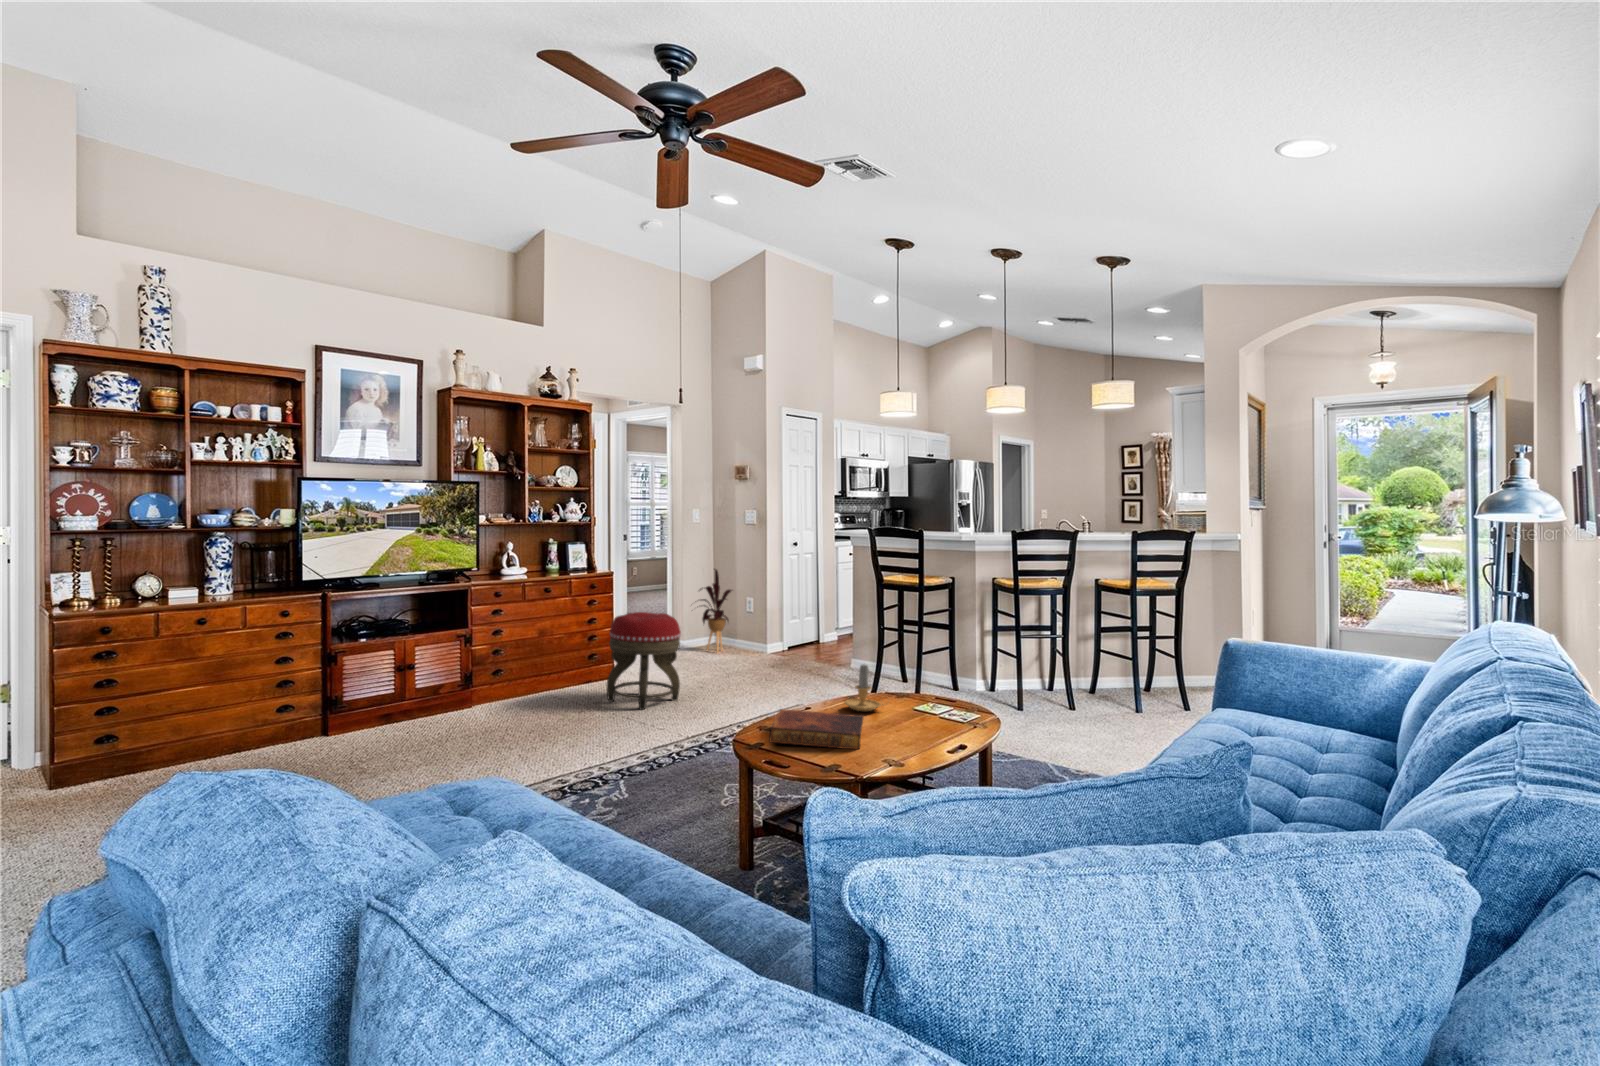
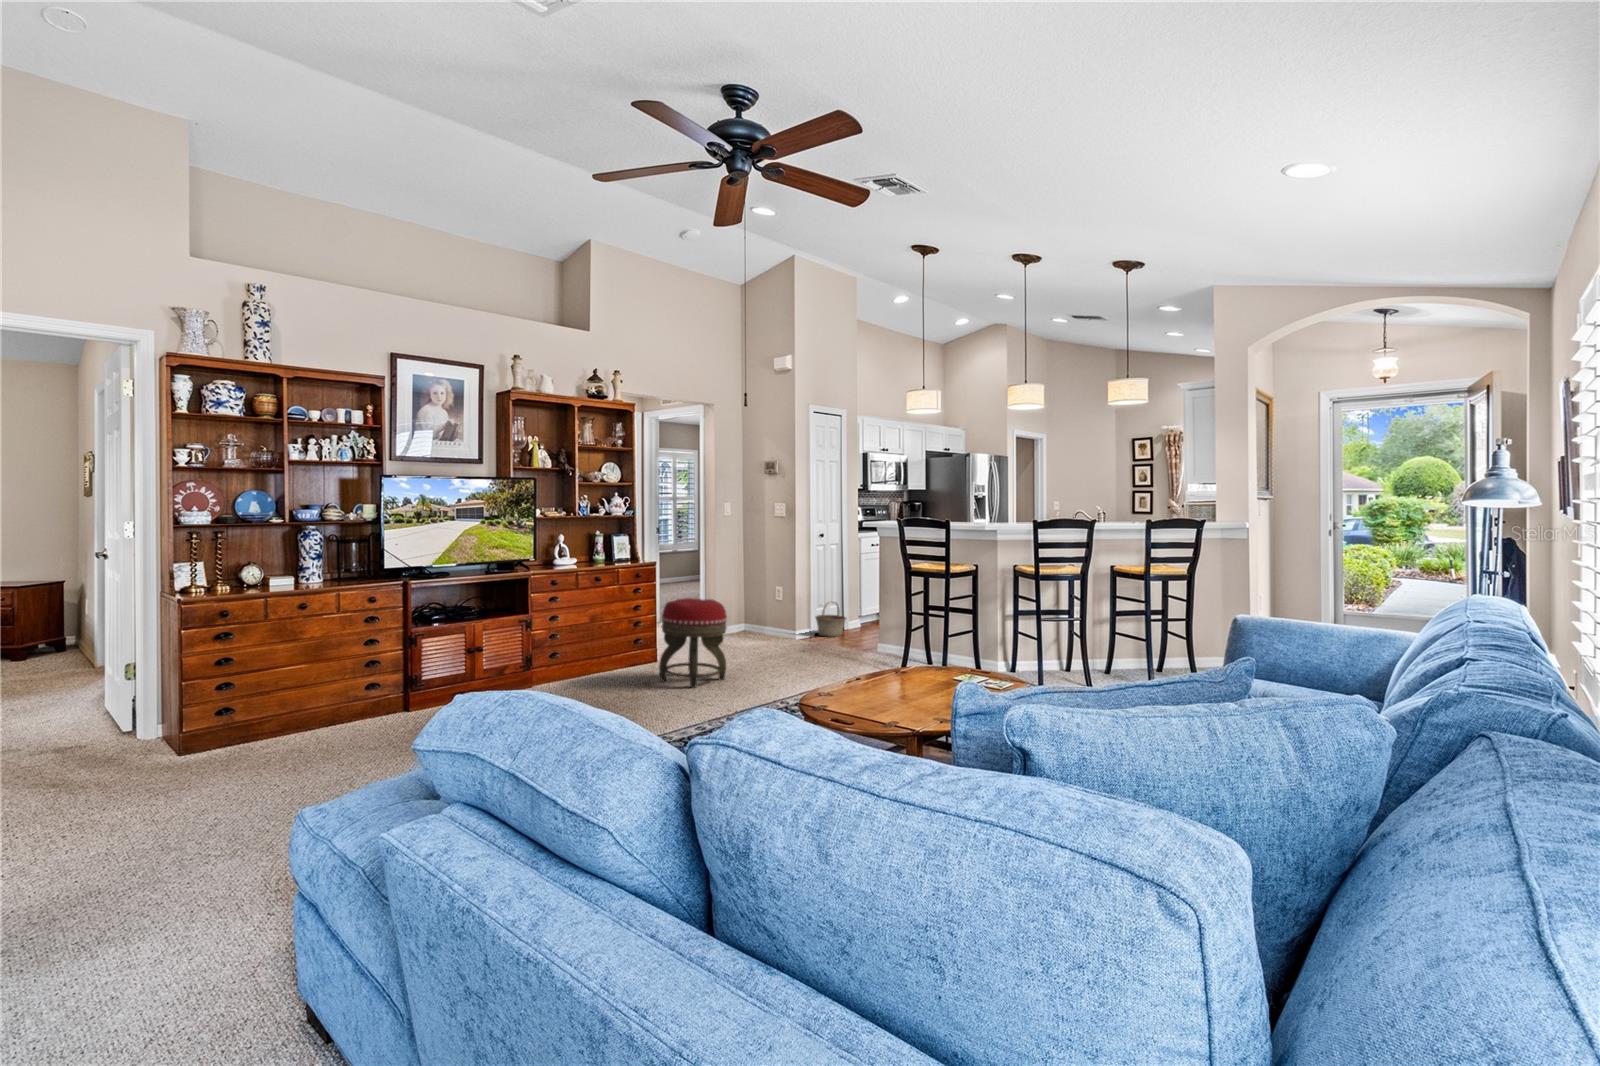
house plant: present [700,569,732,652] -> none [725,559,768,639]
basket: none [784,614,818,652] -> present [816,603,846,637]
candle: present [845,664,883,711] -> none [896,637,936,680]
book: present [770,709,864,749] -> none [837,677,917,710]

